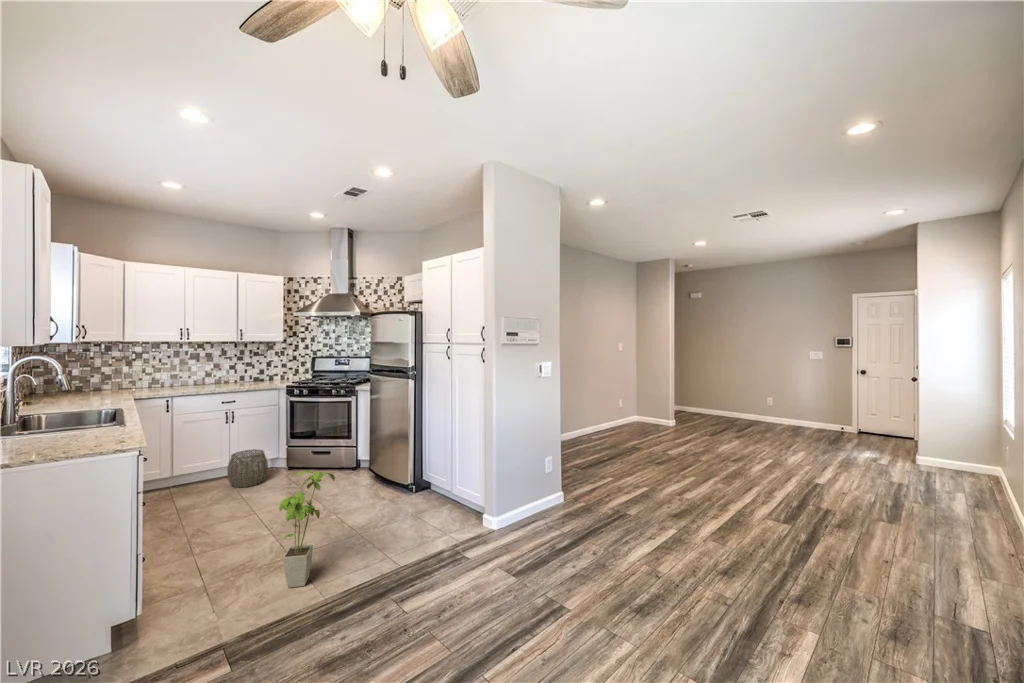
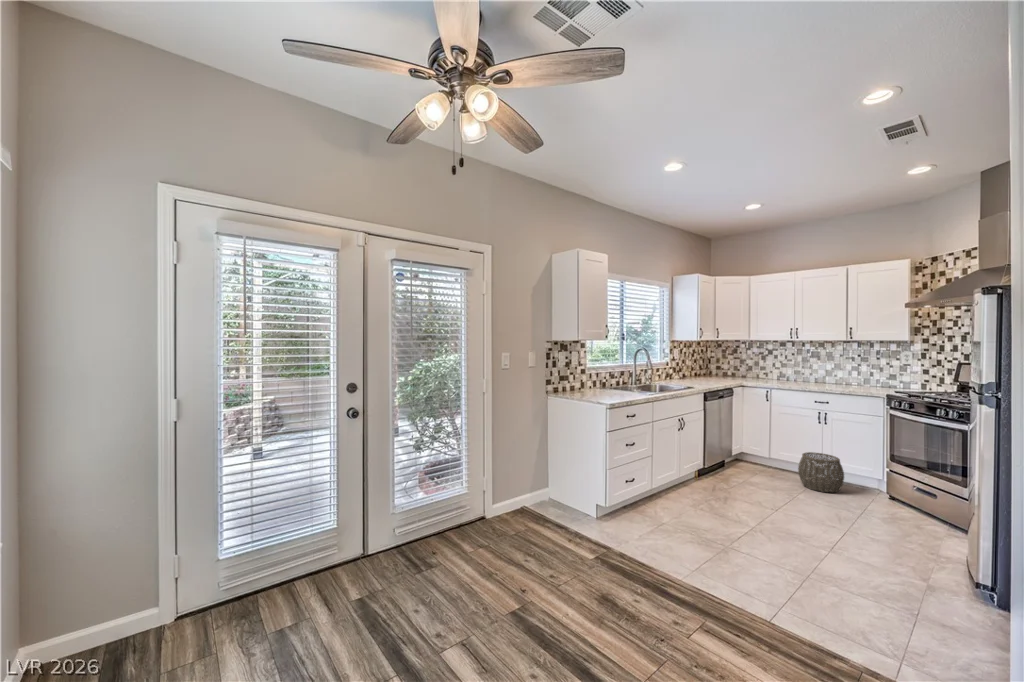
house plant: present [279,471,335,588] -> none [668,456,728,562]

